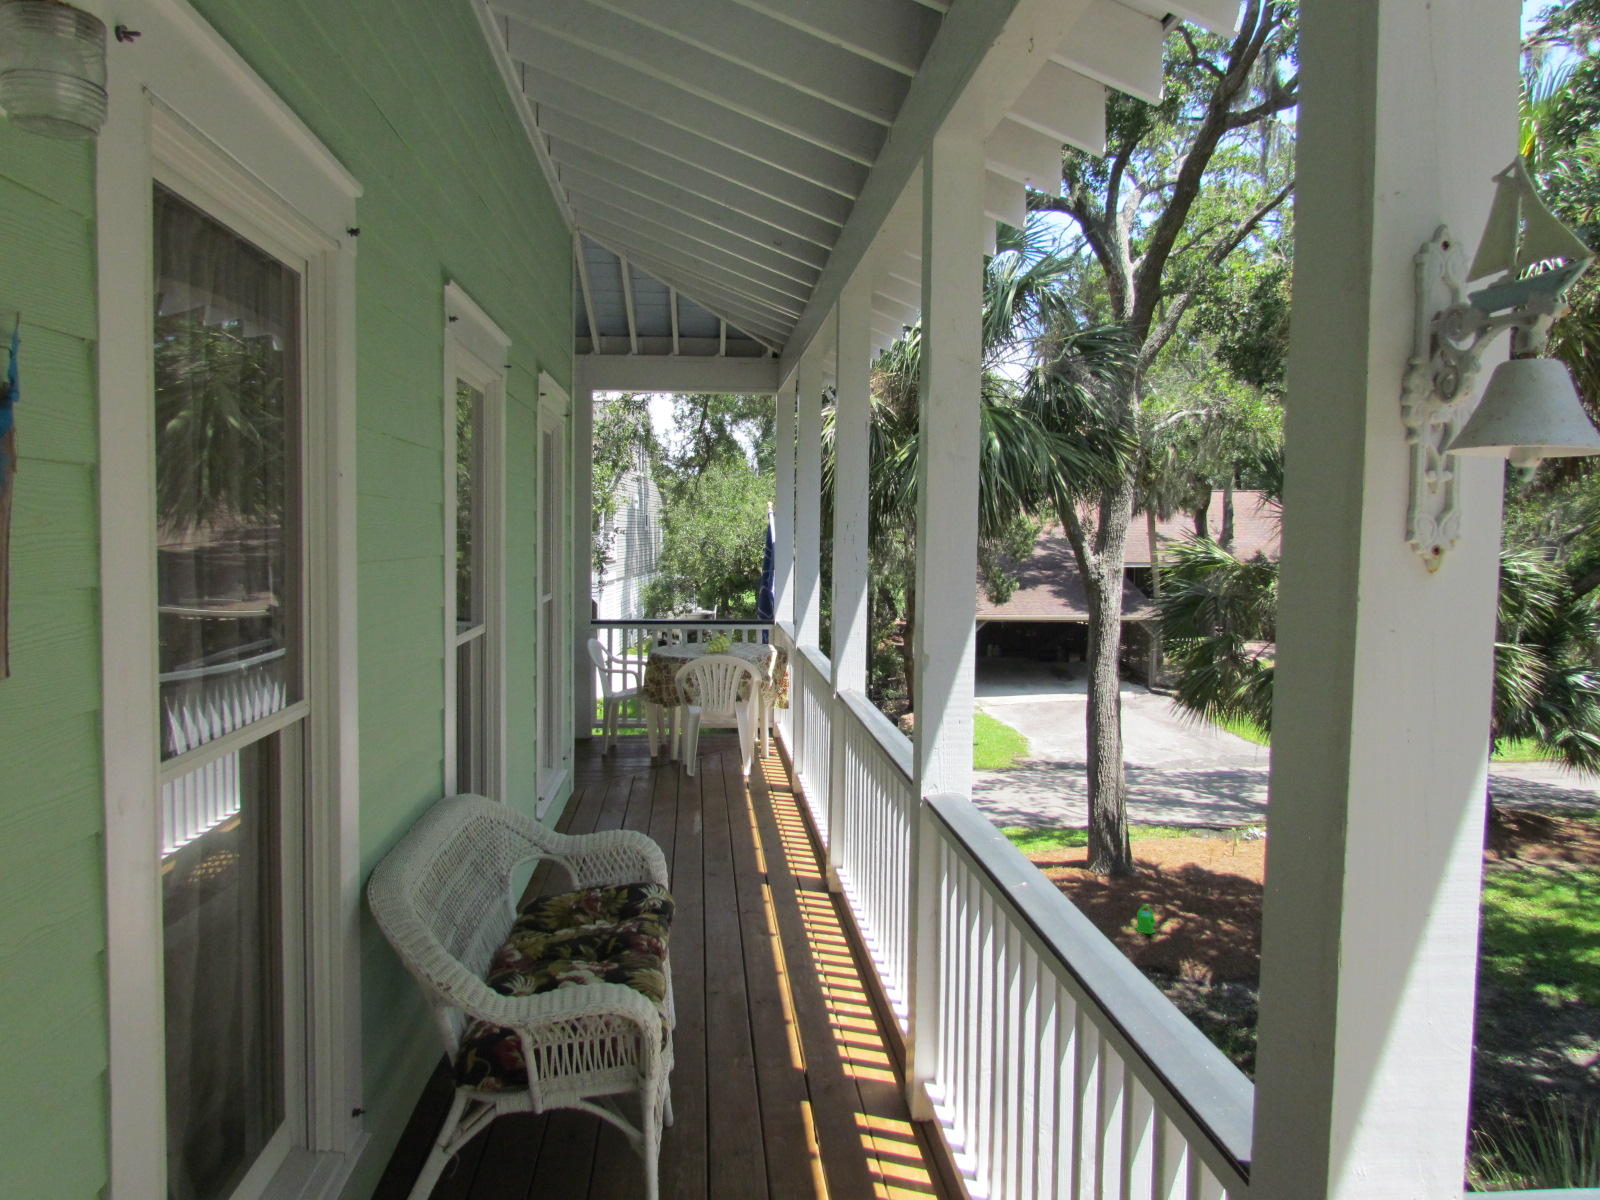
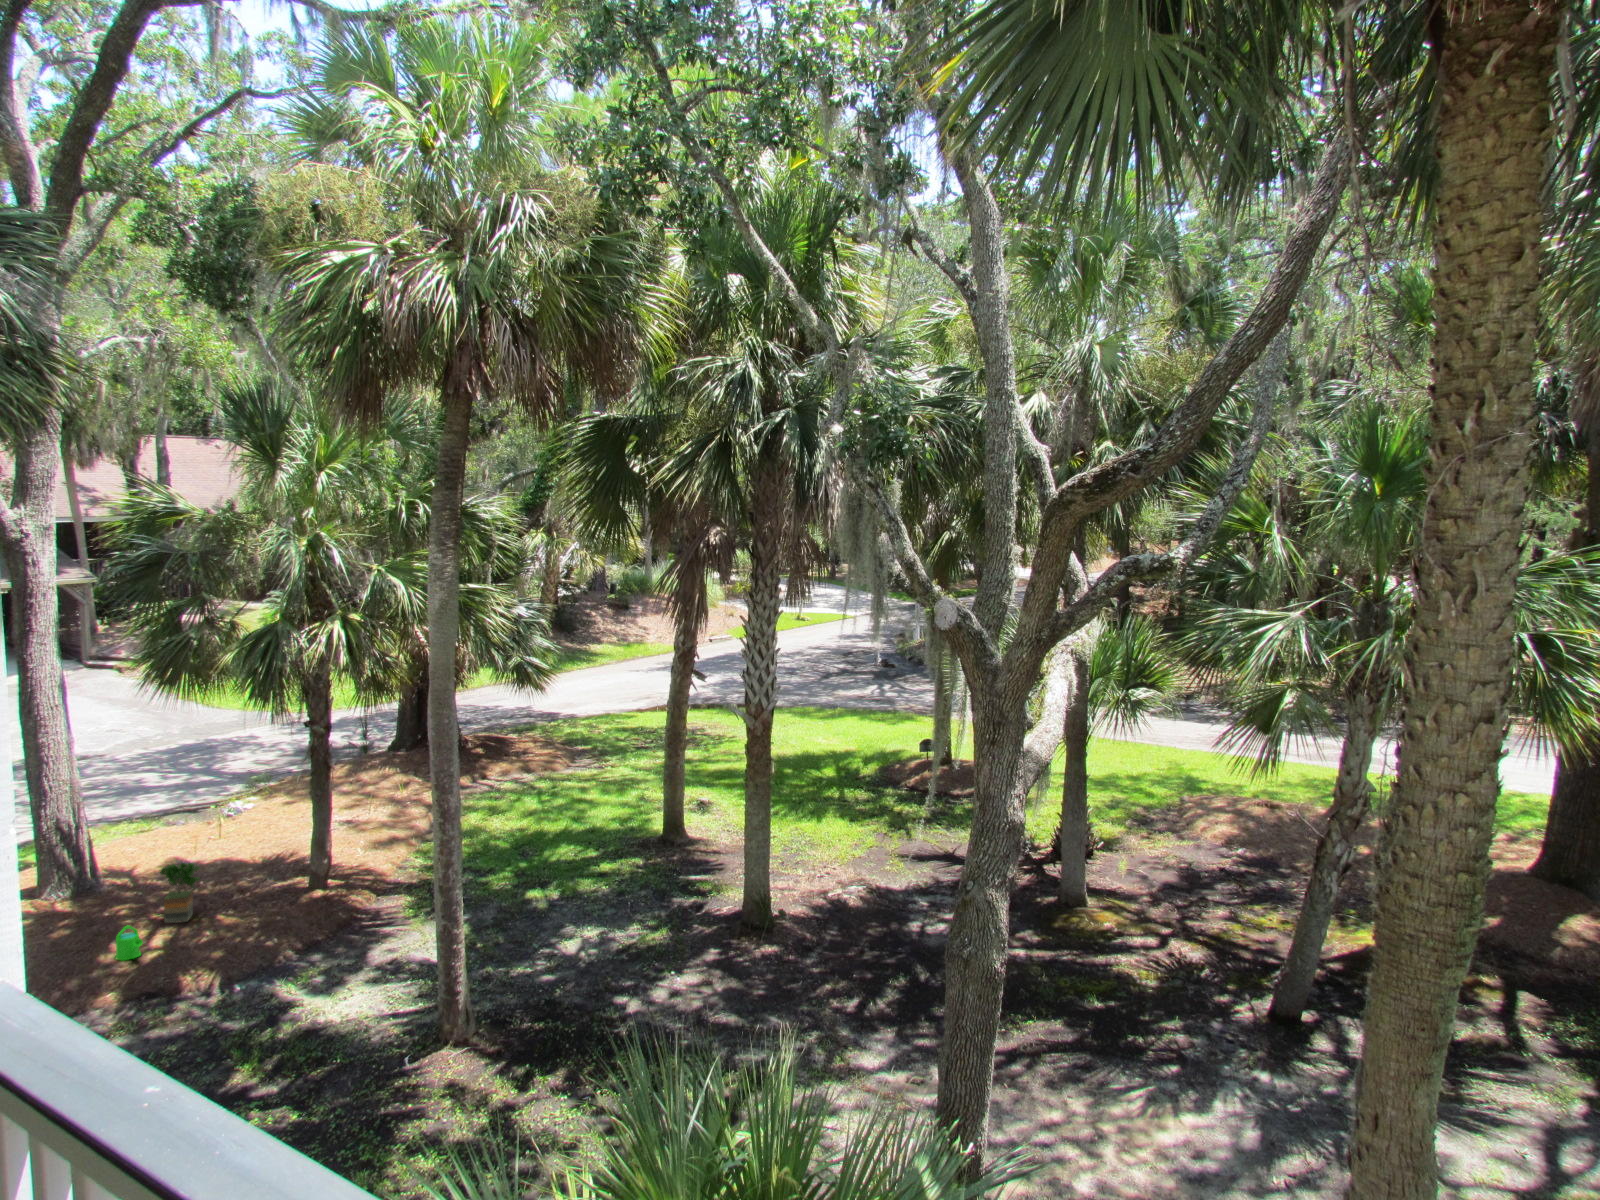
potted tree: none [1173,864,1207,918] -> present [160,863,200,923]

